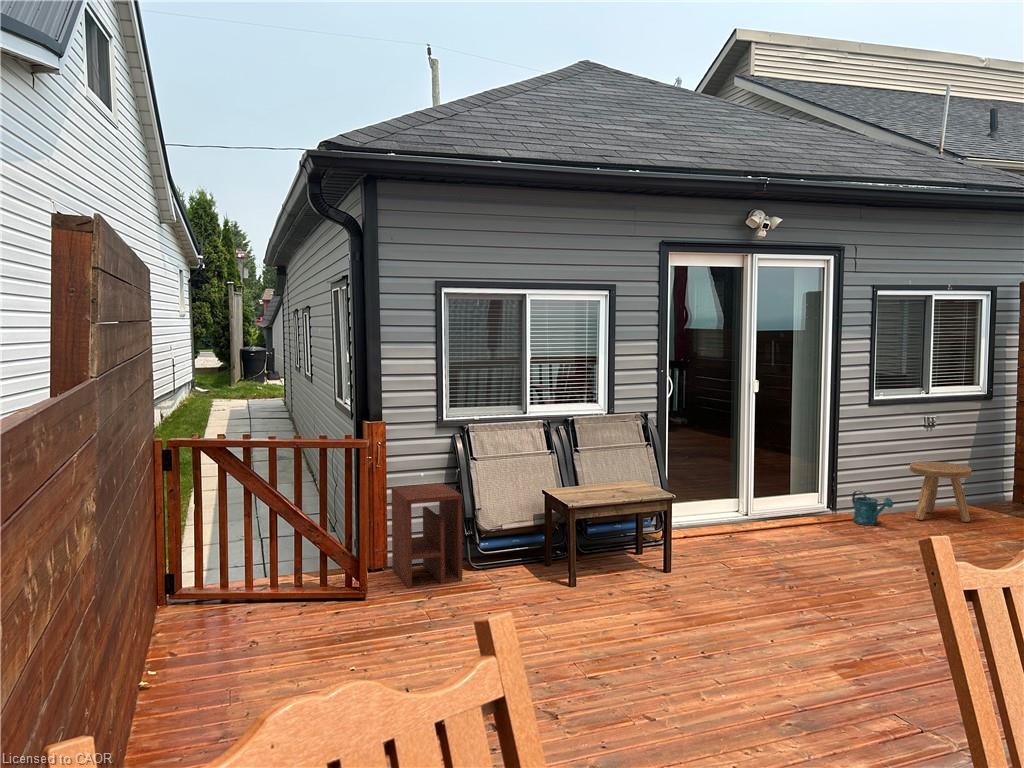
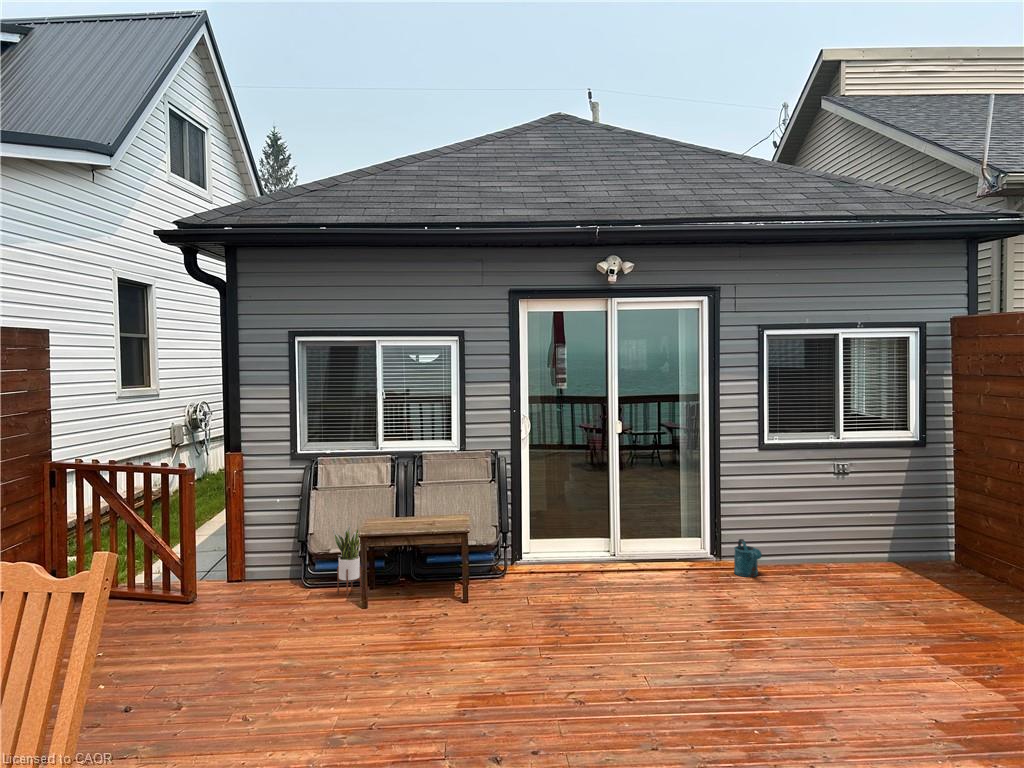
stool: present [910,461,971,522] -> none [806,512,870,581]
side table: present [391,483,462,588] -> none [231,508,295,598]
potted plant: none [518,496,543,576] -> present [332,525,362,597]

